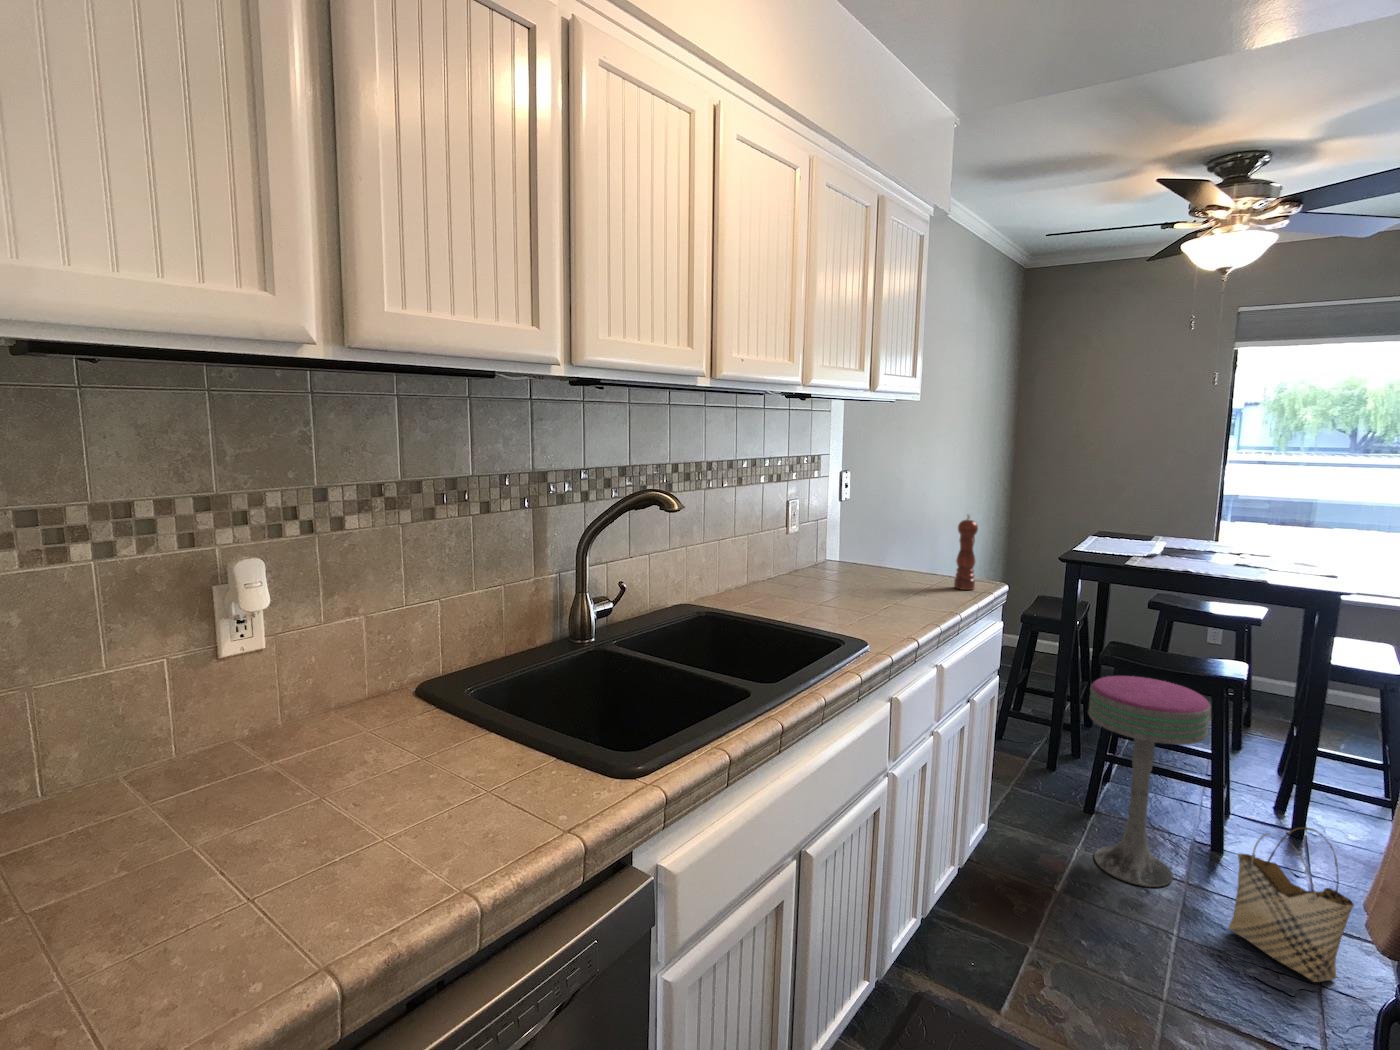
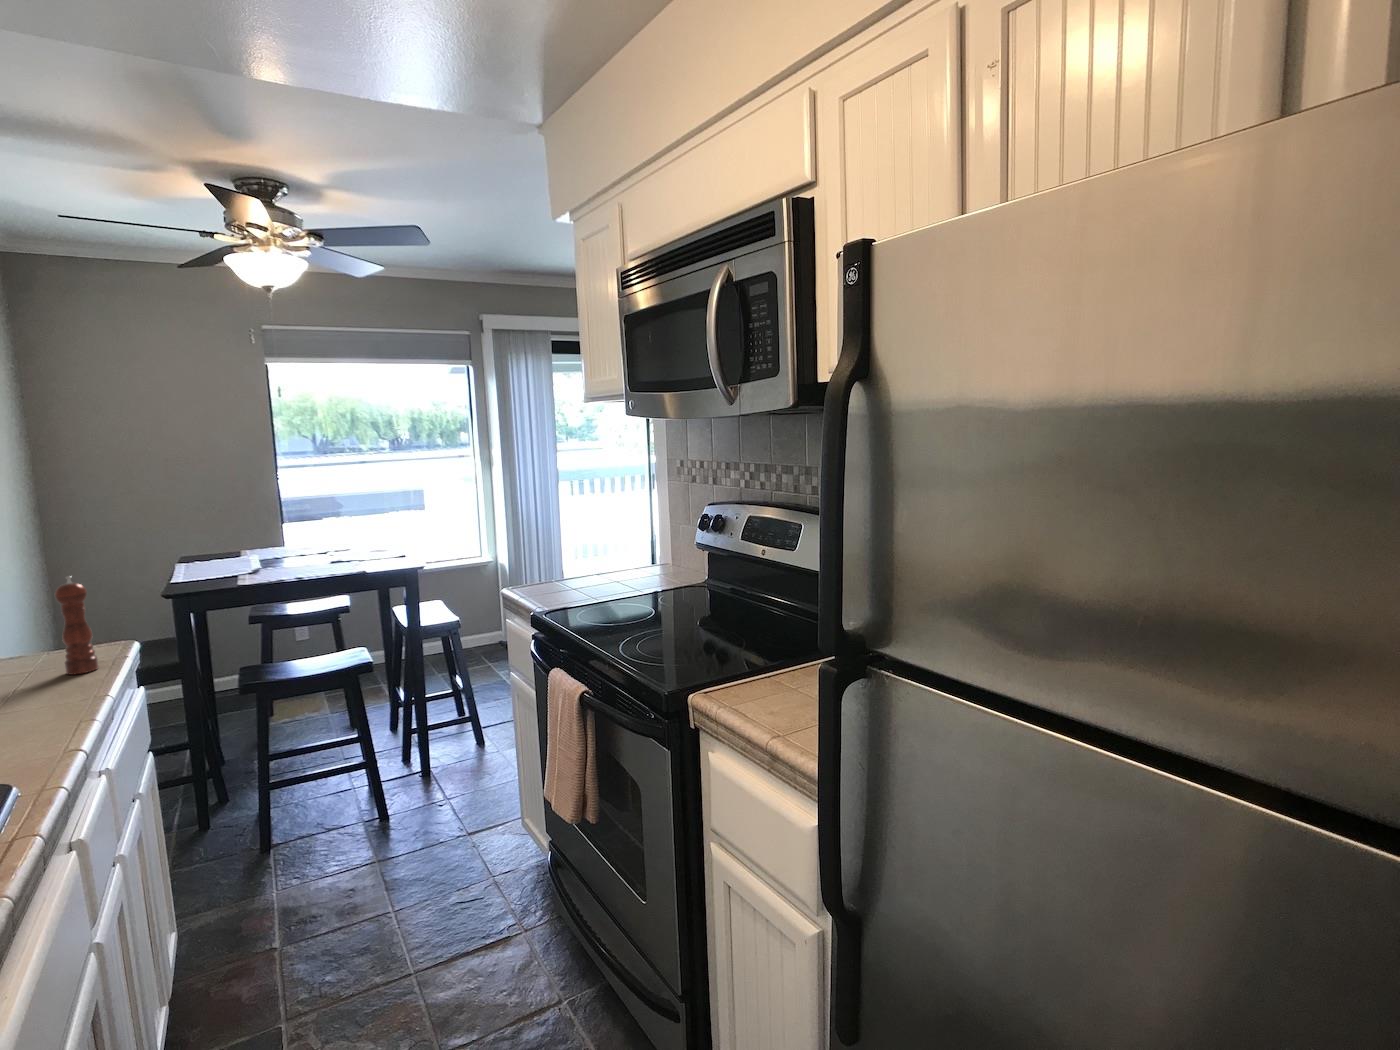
bar stool: present [1088,676,1210,887] -> none [252,690,368,899]
woven basket: present [1229,827,1354,982] -> none [417,763,499,879]

